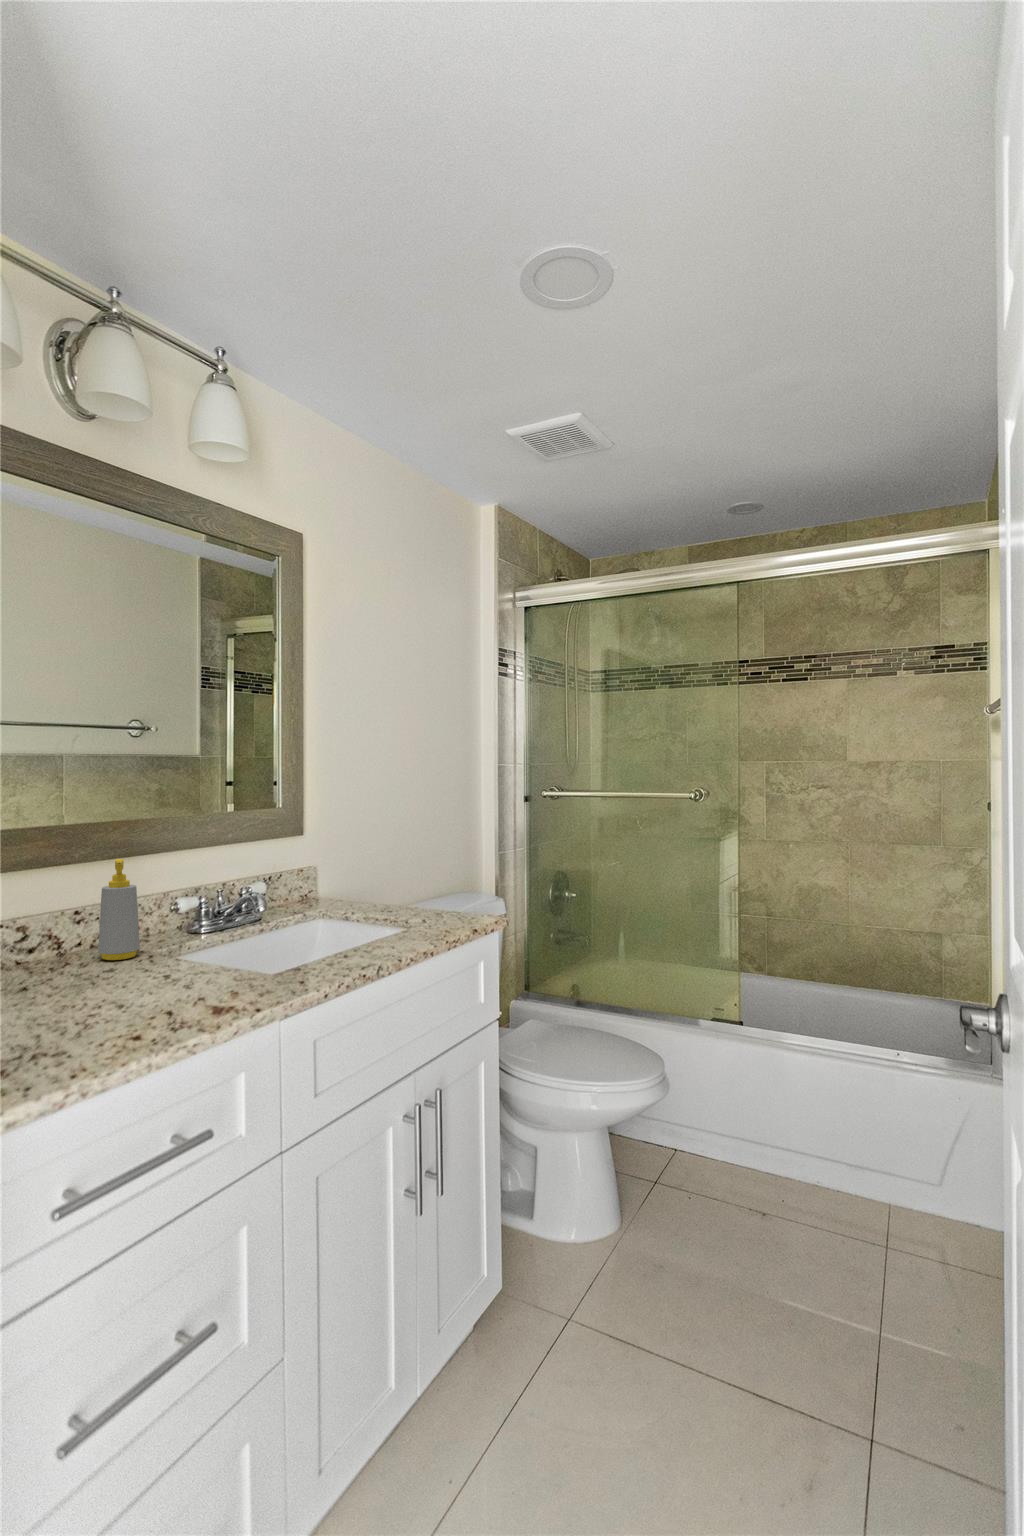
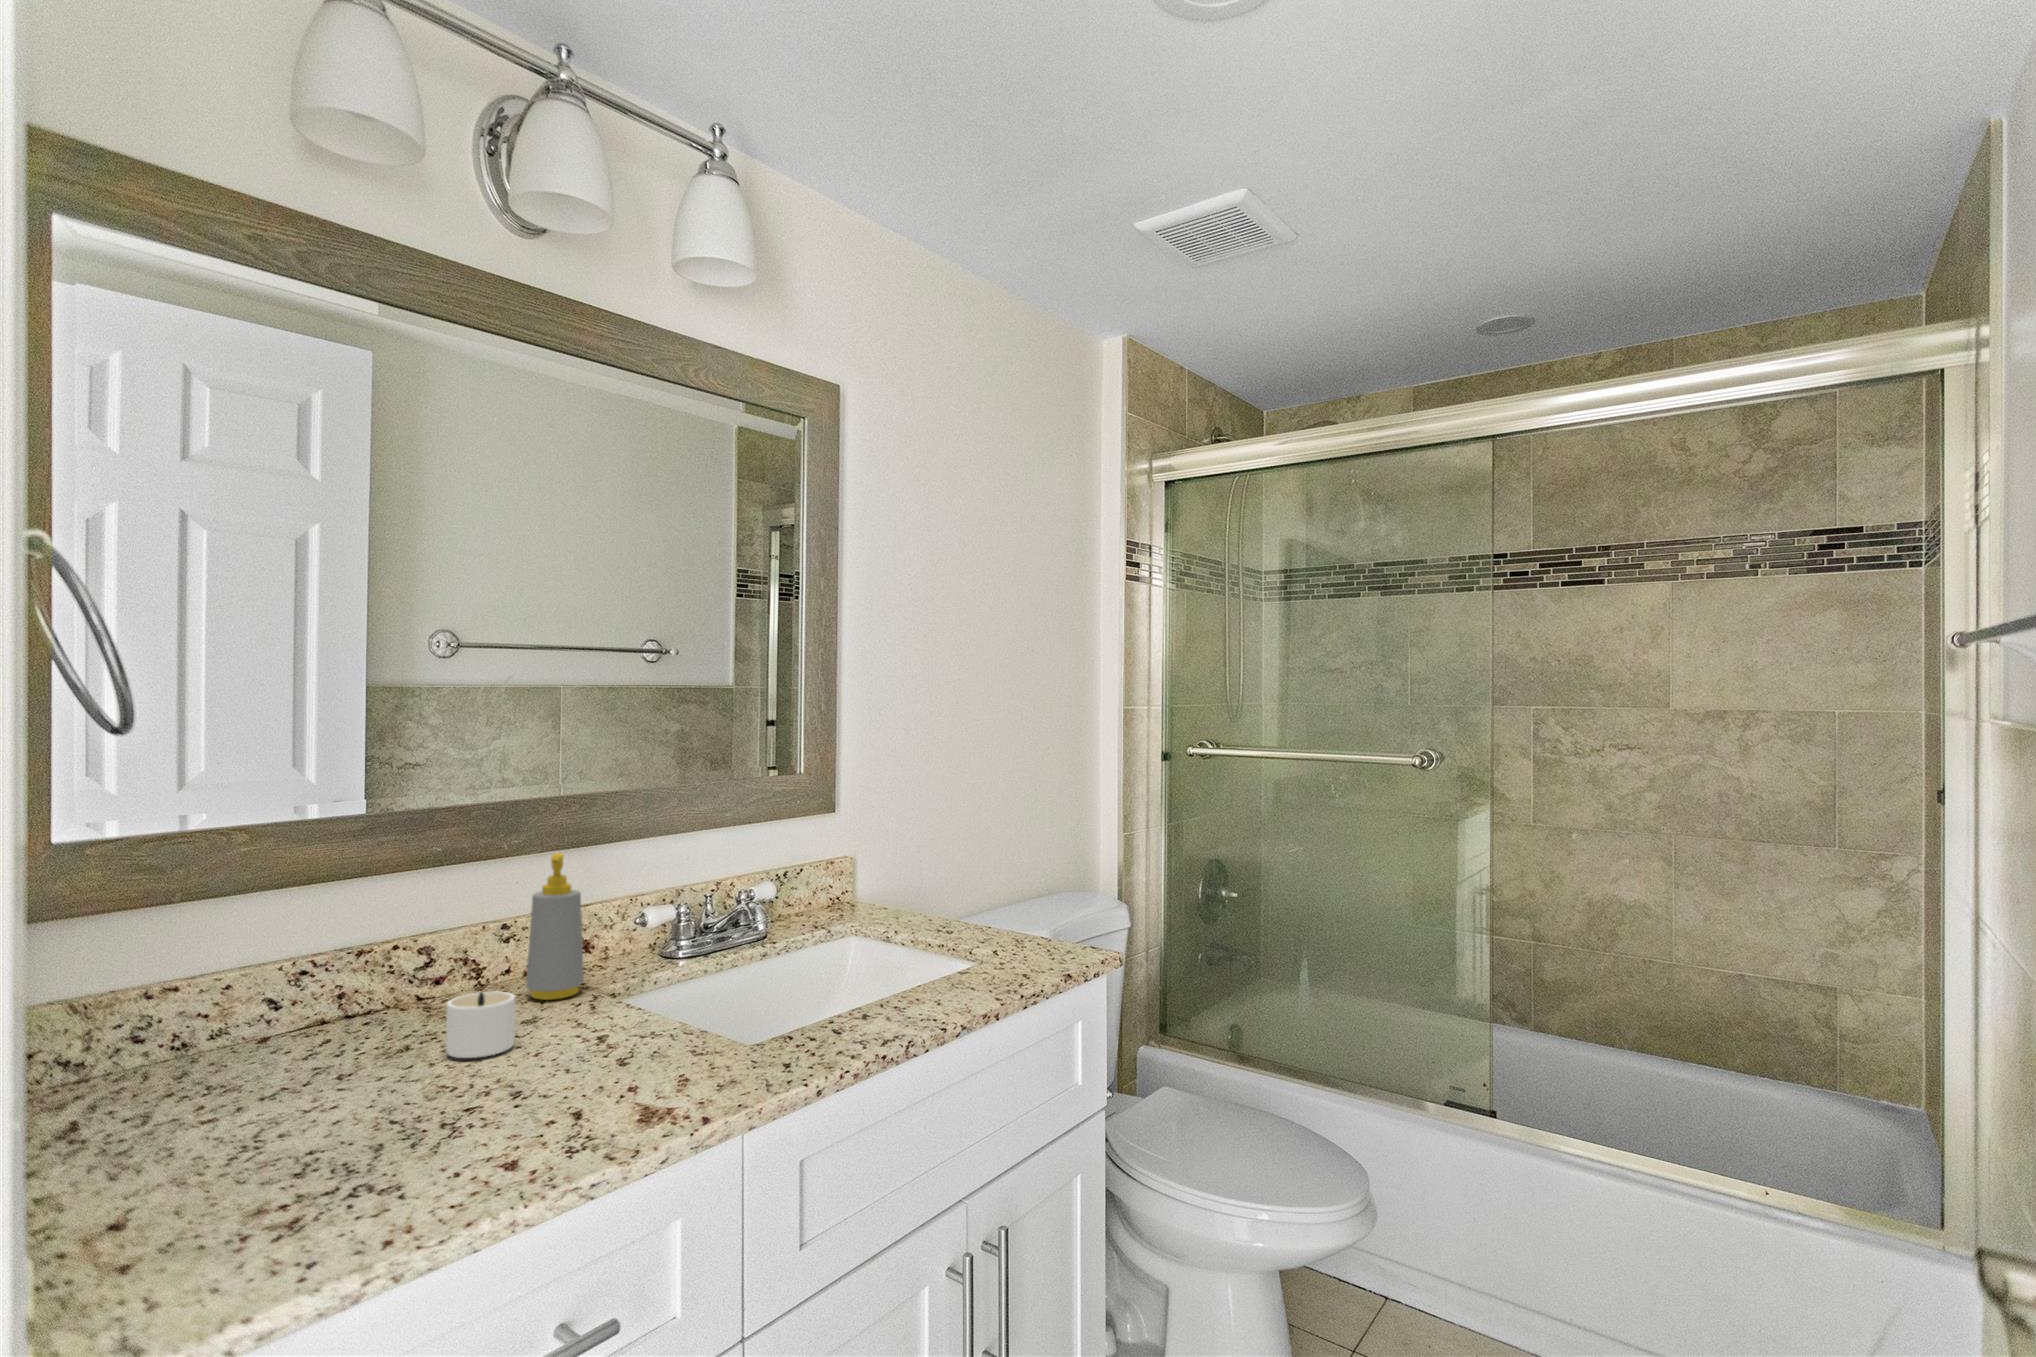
candle: none [55,949,117,994] -> present [446,991,515,1058]

